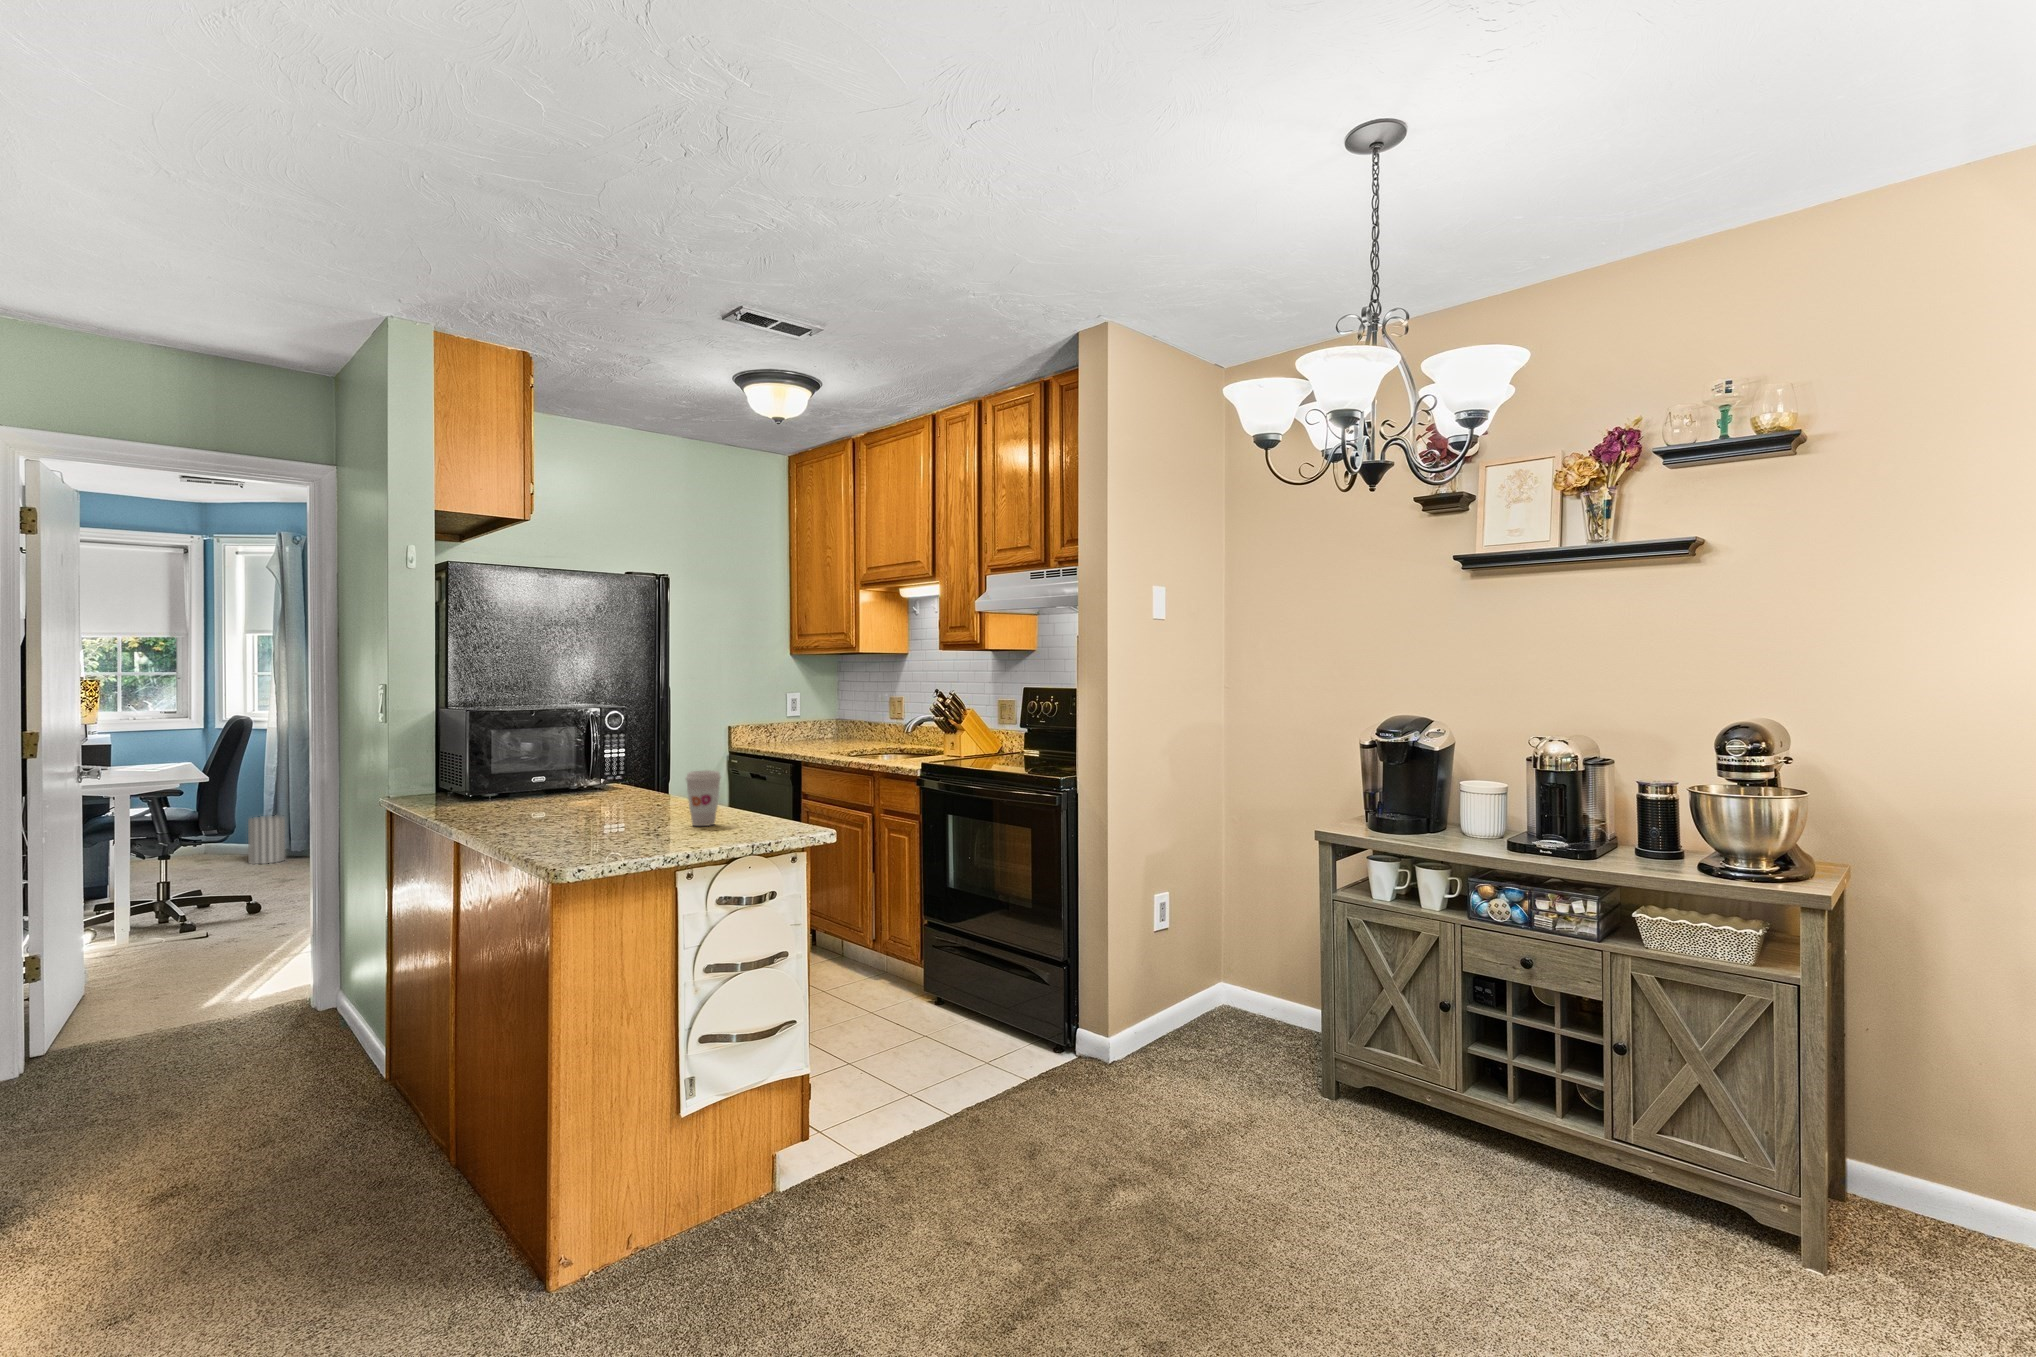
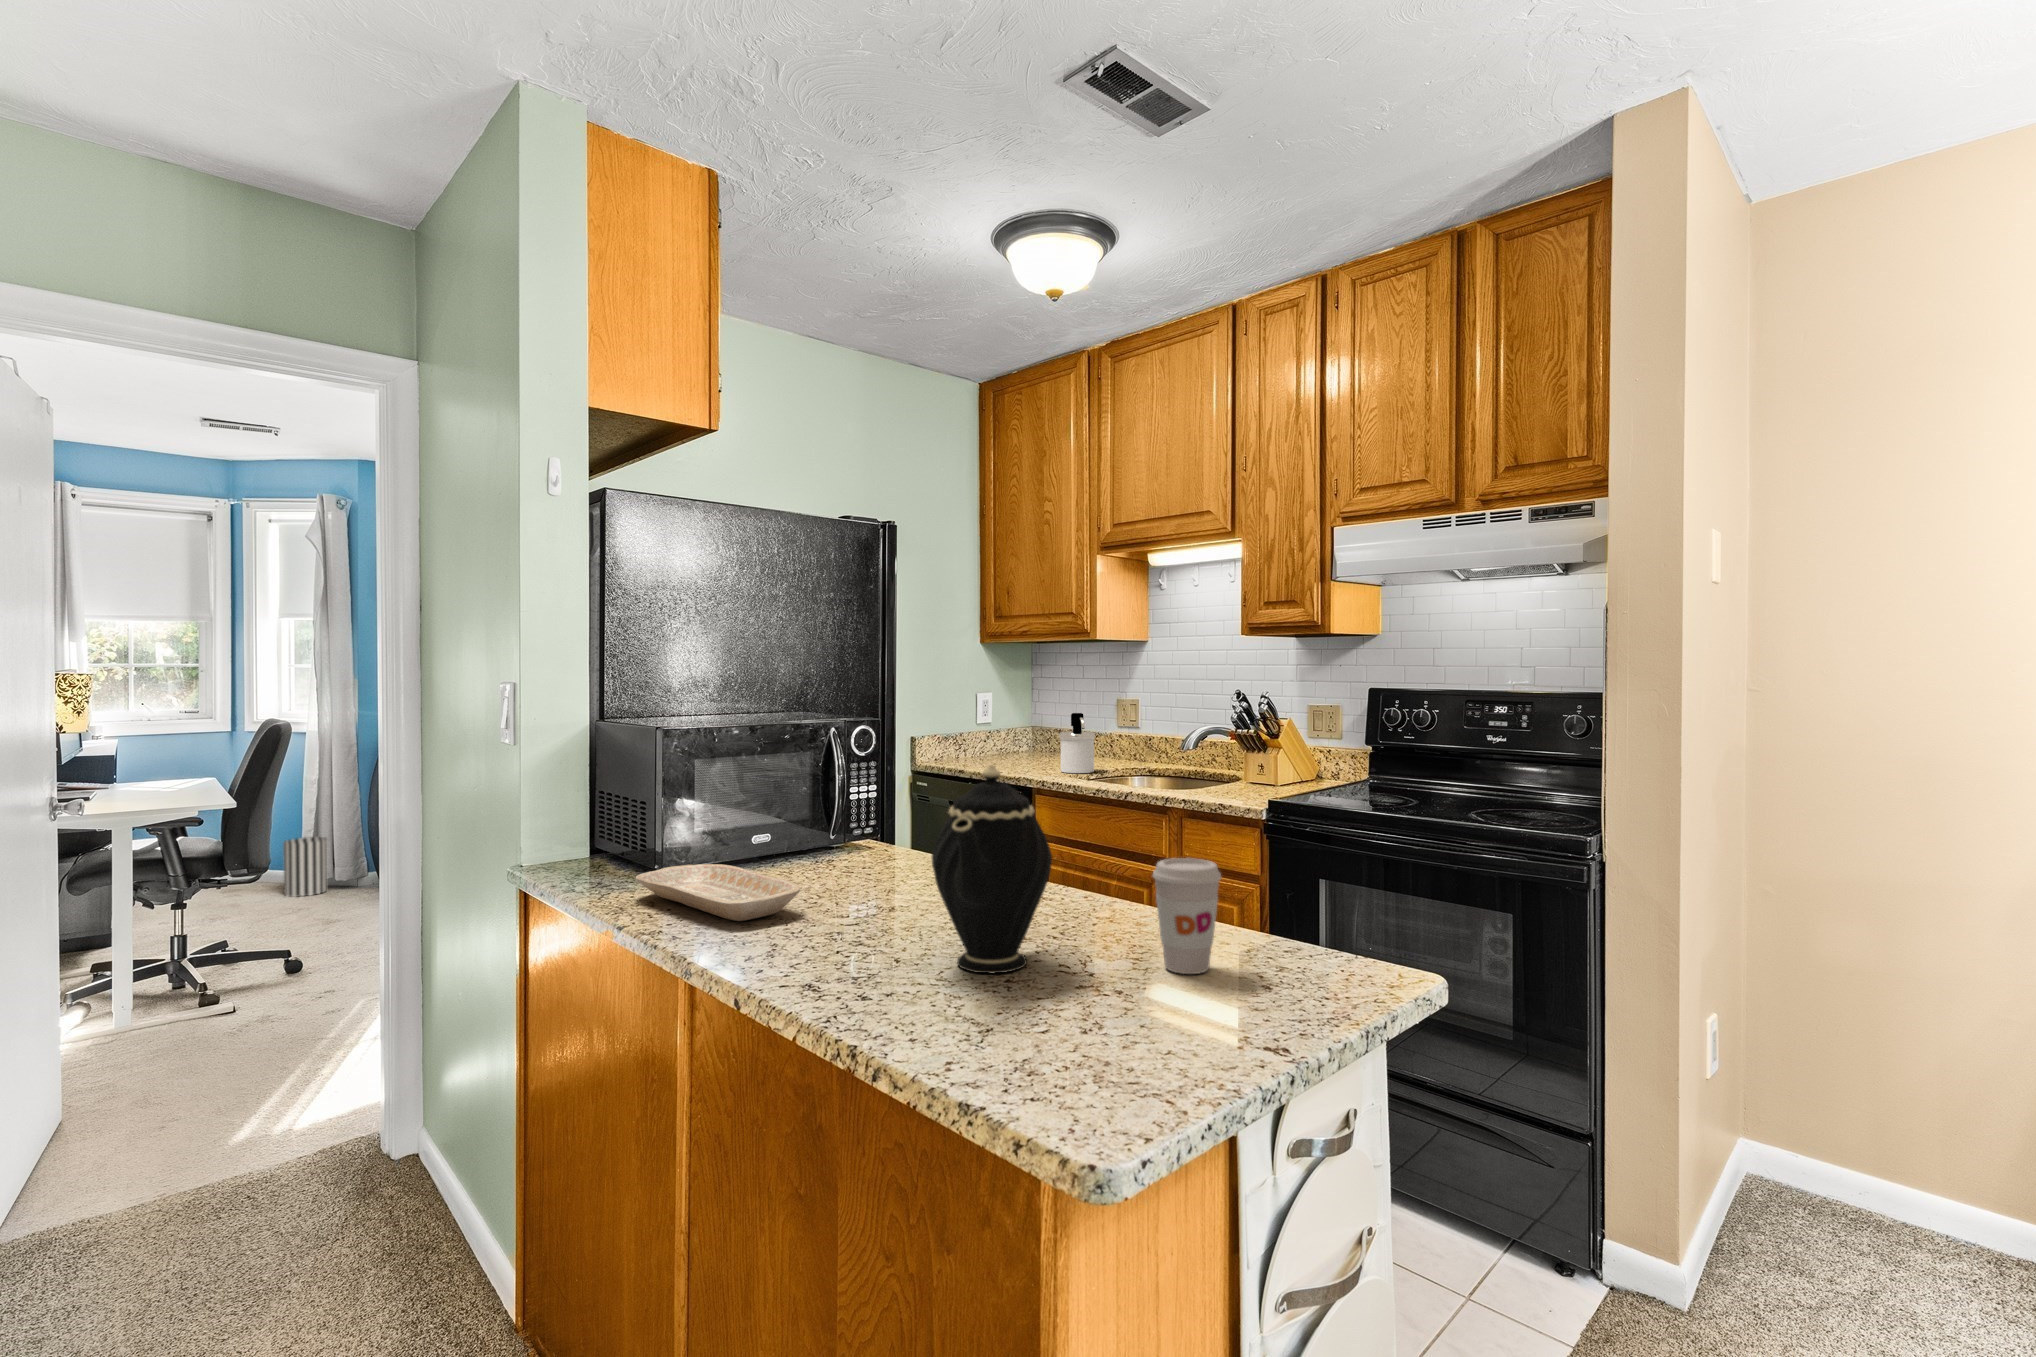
soap dispenser: none [826,707,853,751] -> present [1059,713,1095,773]
teapot: none [568,723,640,826] -> present [932,765,1052,973]
tray: none [446,789,534,812] -> present [636,864,801,921]

